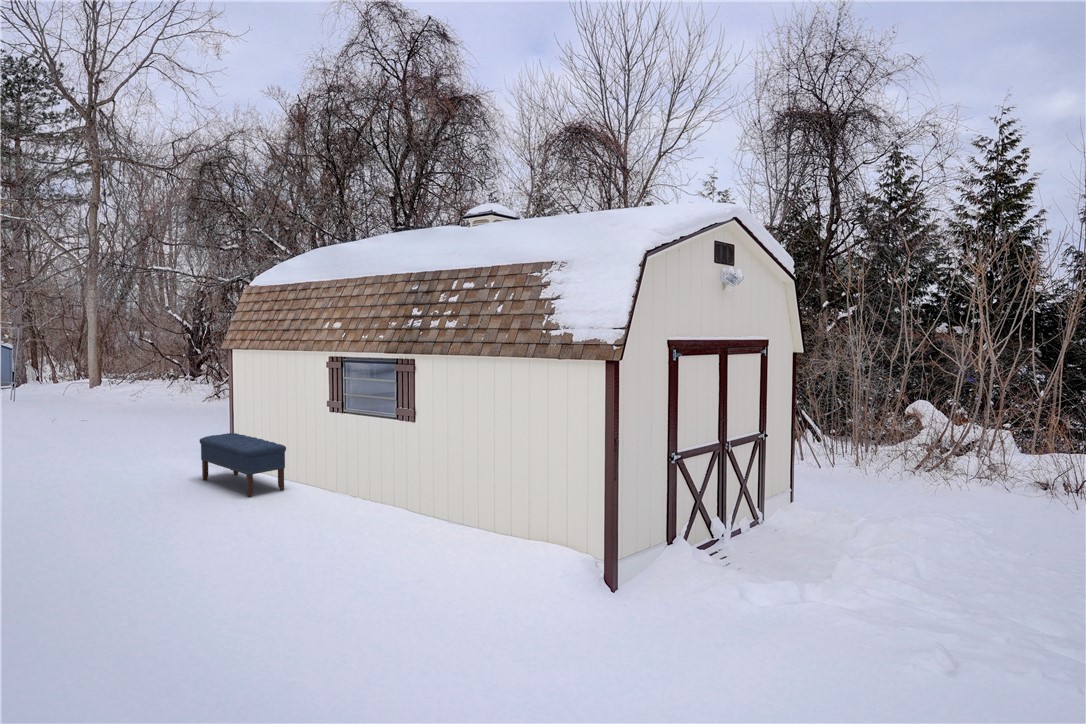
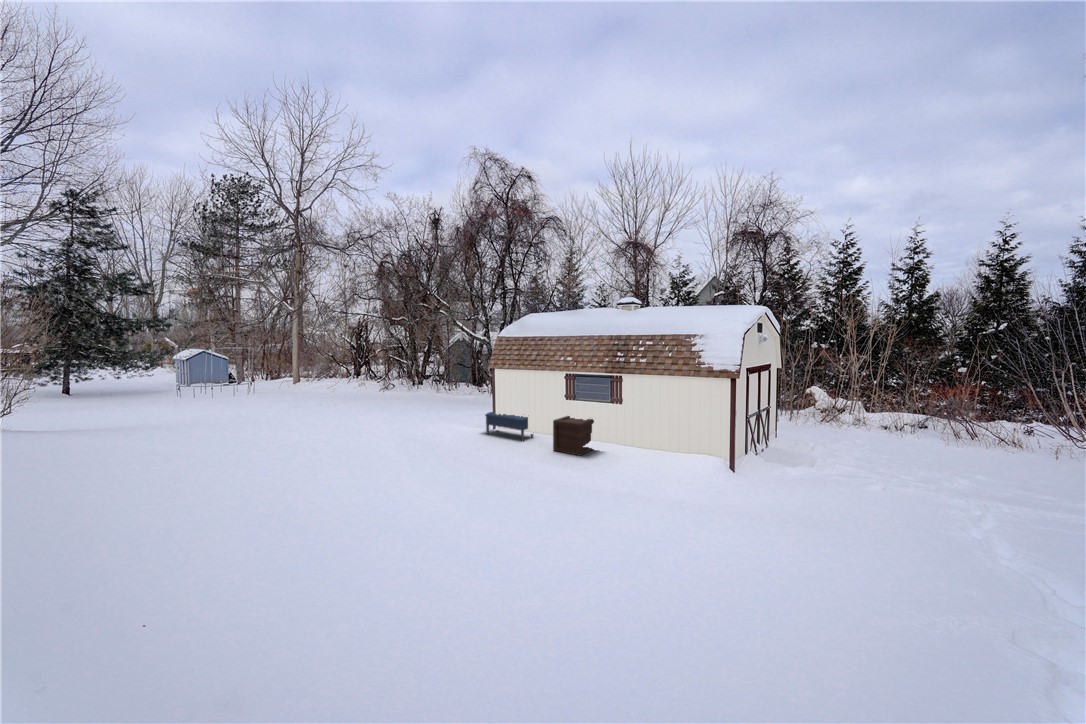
wooden crate: none [275,445,375,536] -> present [553,416,594,456]

